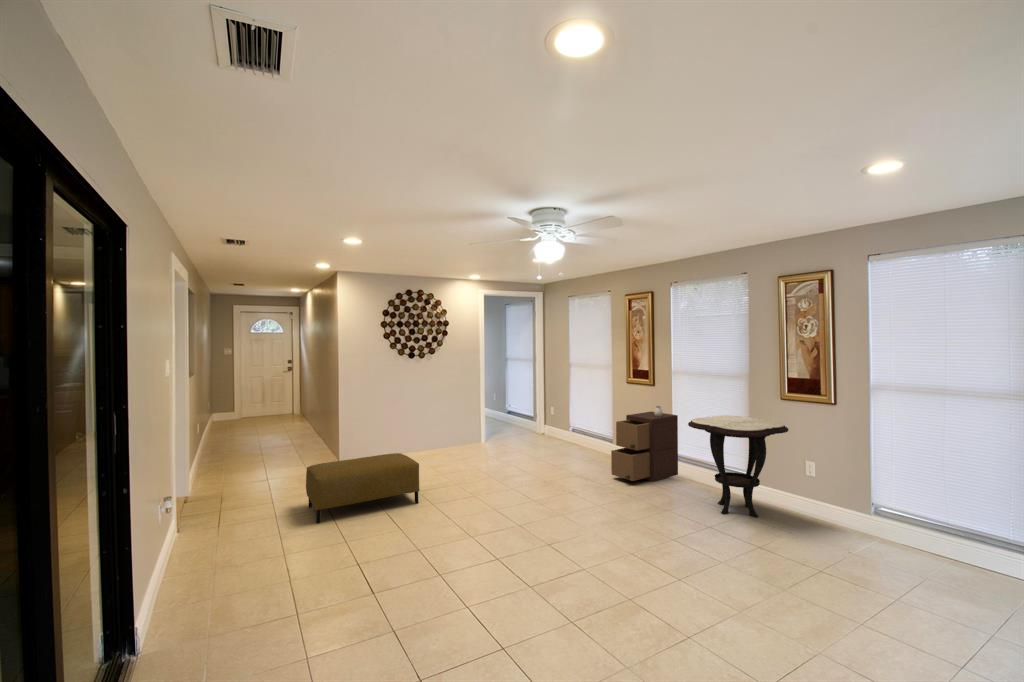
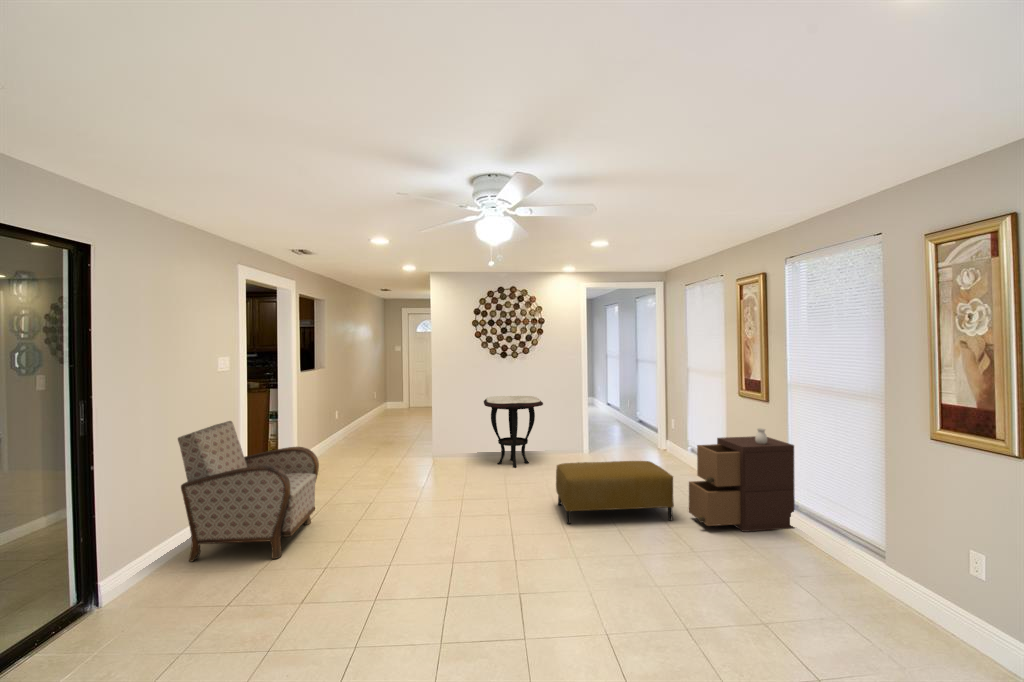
side table: present [688,415,789,517] -> present [484,396,543,468]
armchair: none [164,436,312,603] -> present [178,421,319,562]
ottoman: present [306,453,420,523] -> present [556,461,674,524]

